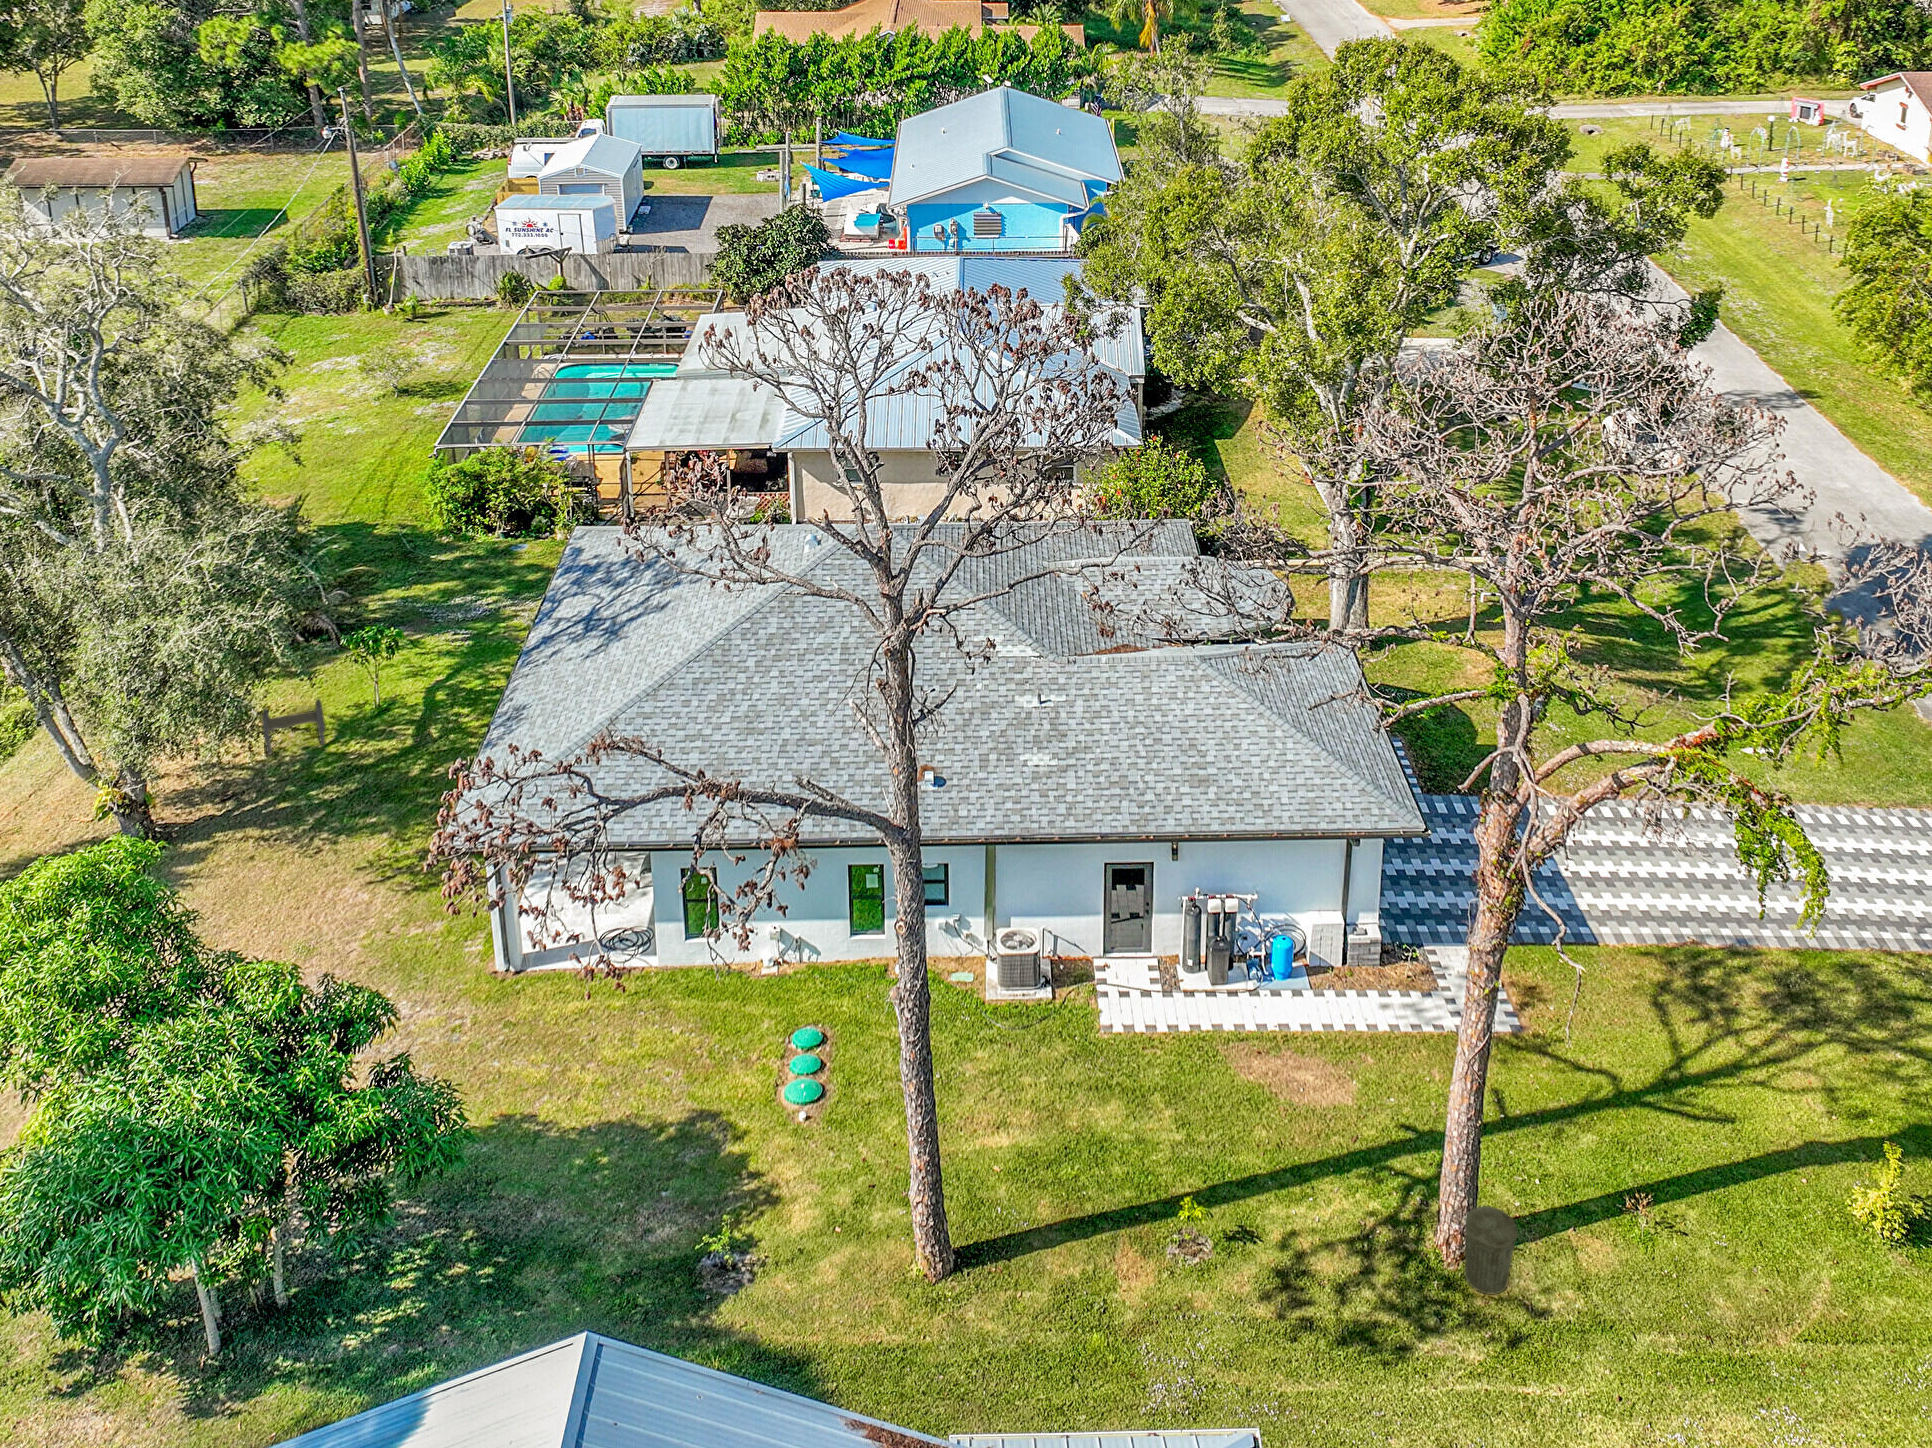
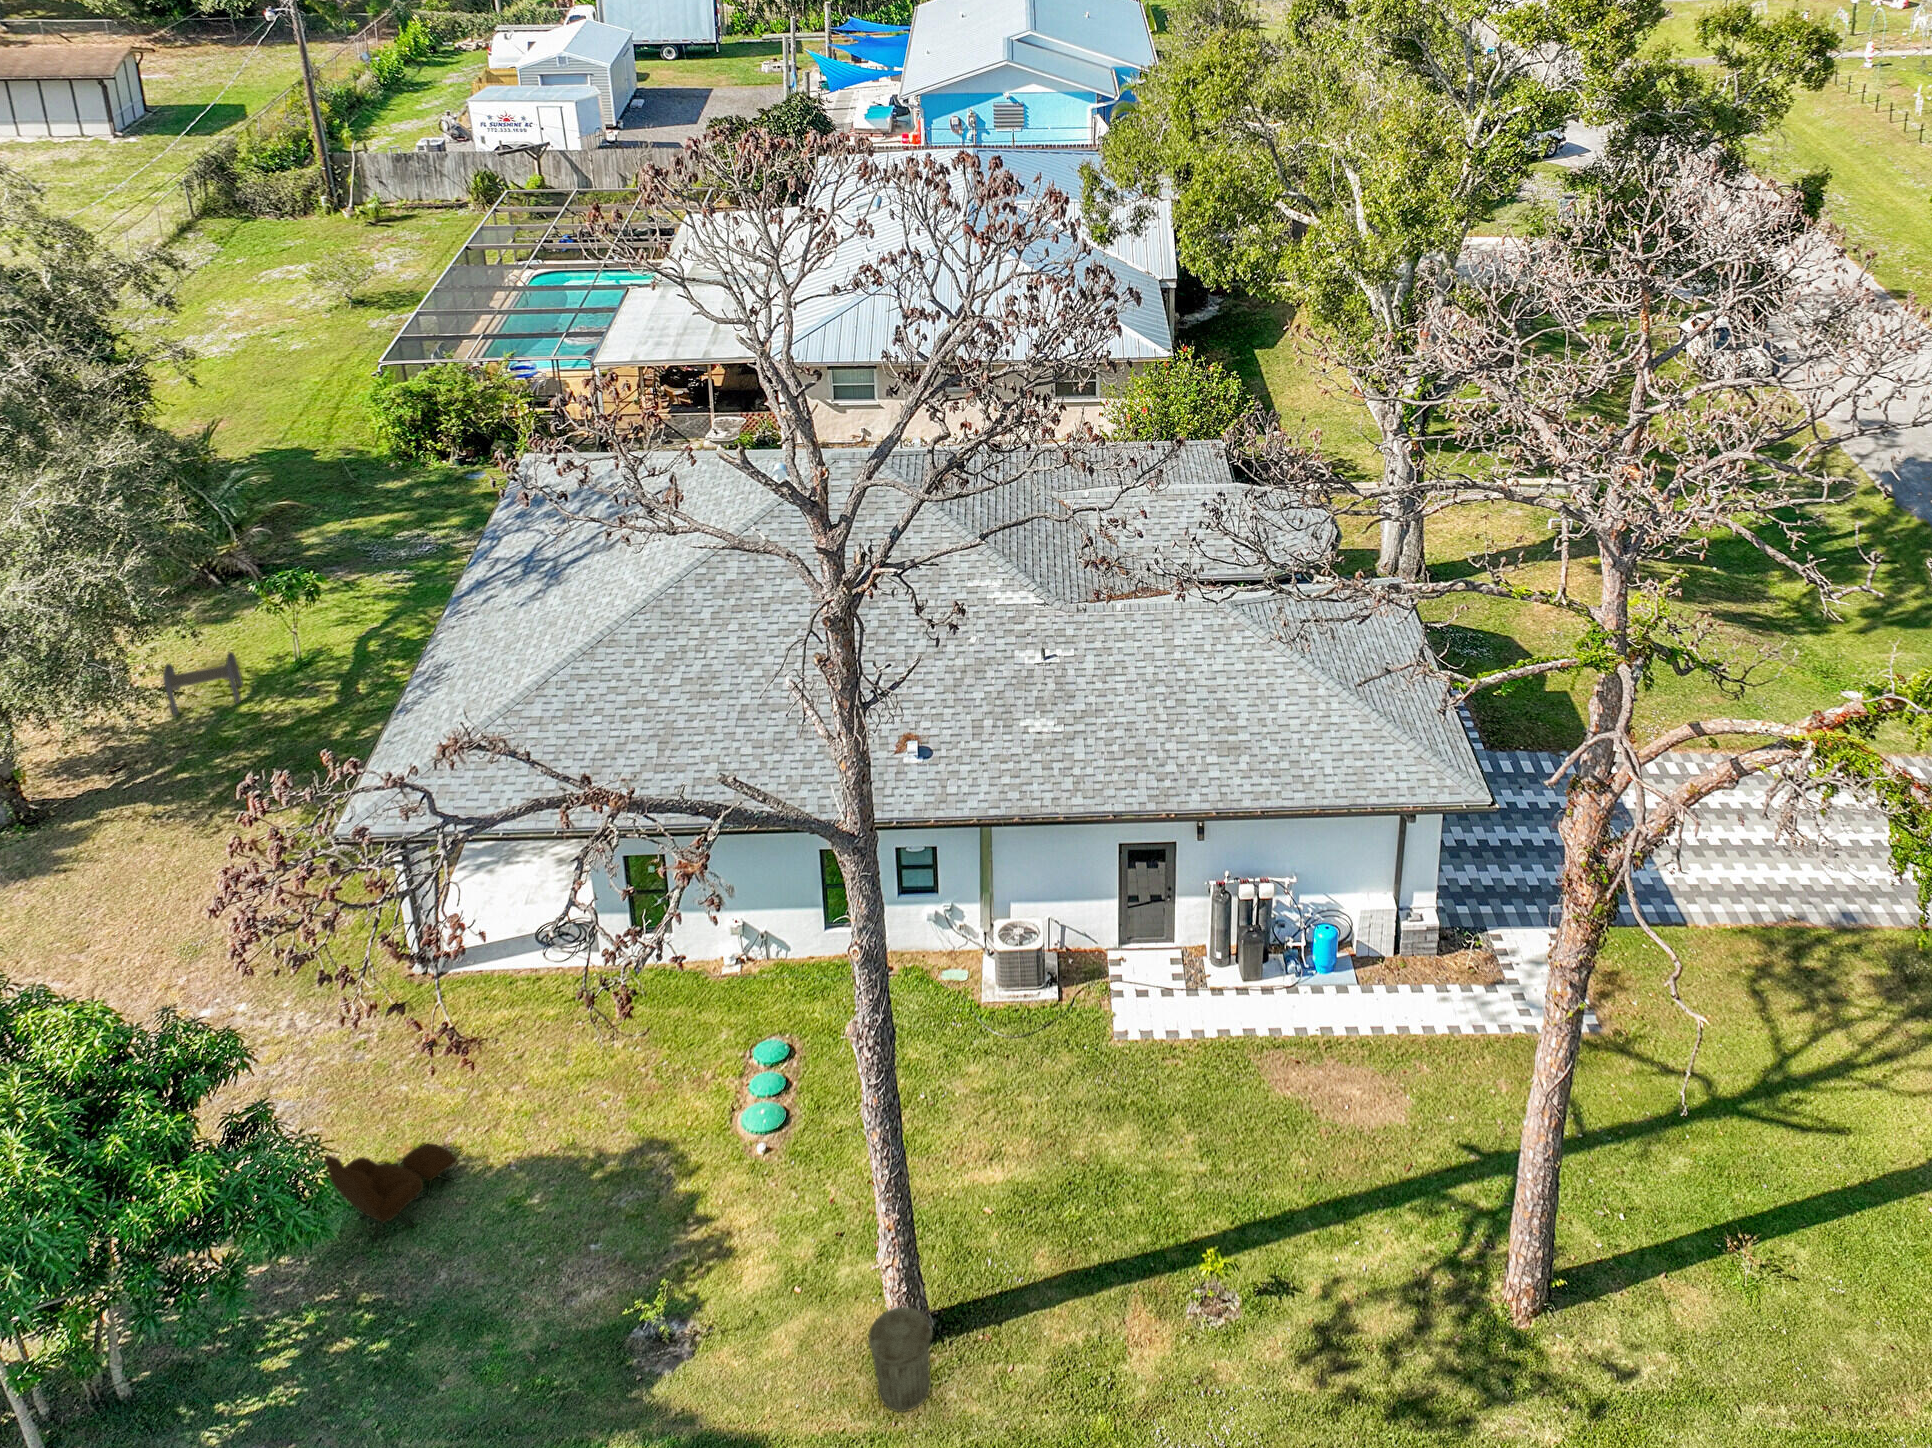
lounge chair: none [448,1108,550,1186] -> present [325,1144,457,1241]
trash can: present [1464,1206,1518,1295] -> present [868,1307,931,1412]

